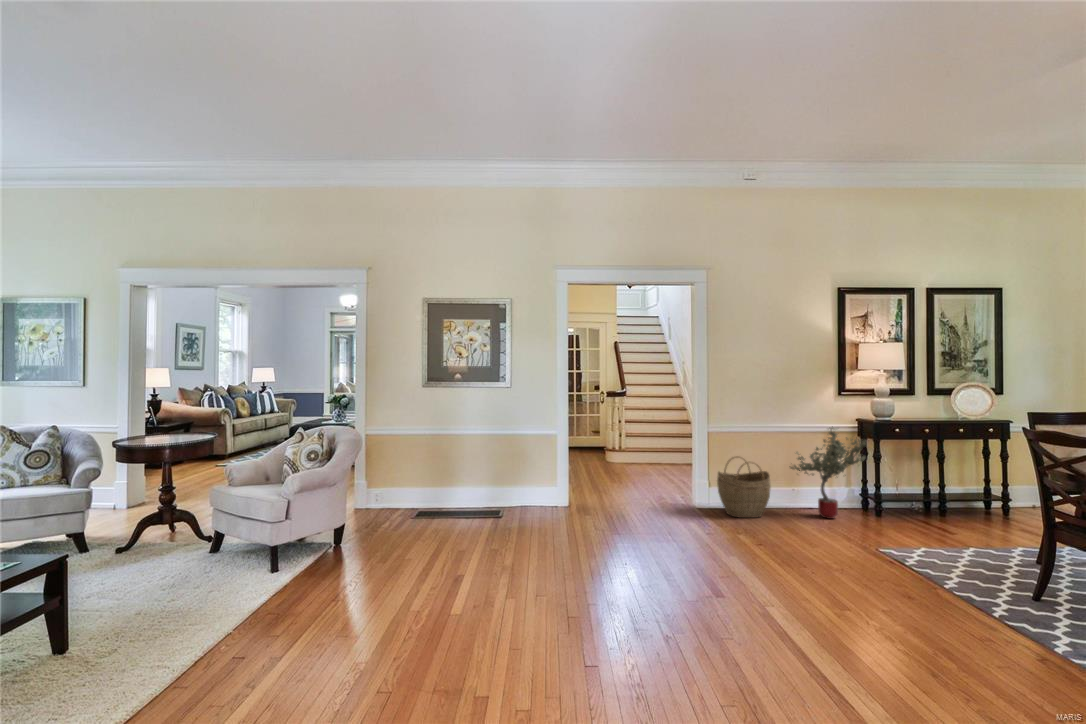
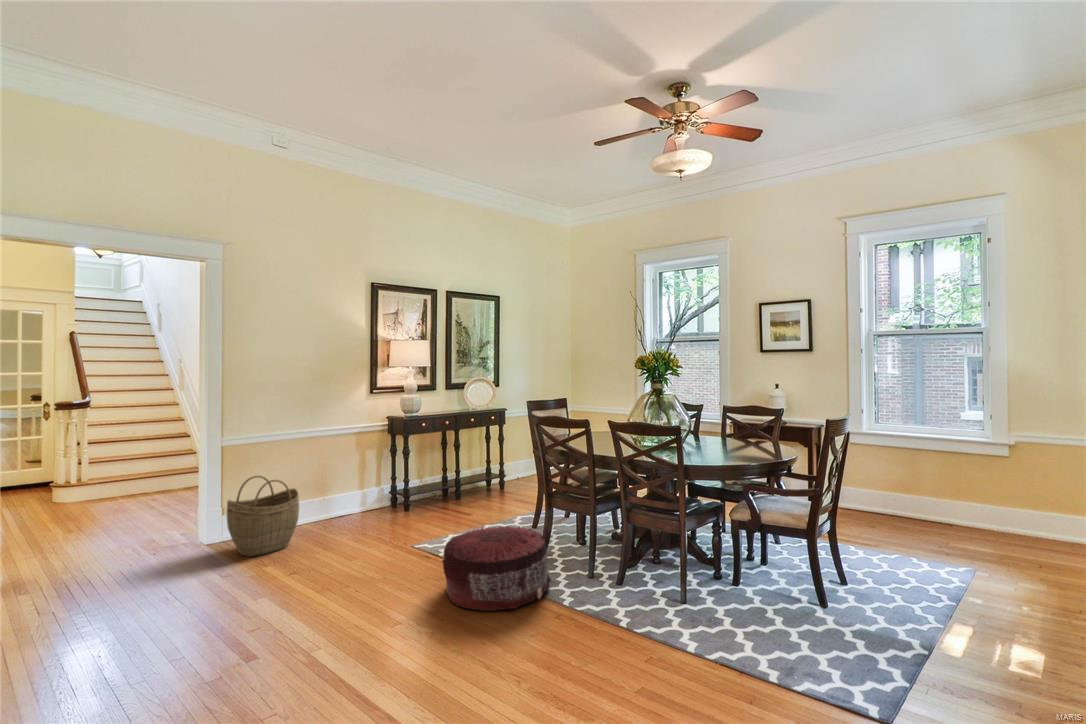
potted tree: present [791,428,866,519] -> none [321,426,400,529]
pouf: none [899,544,1048,637] -> present [442,526,551,611]

